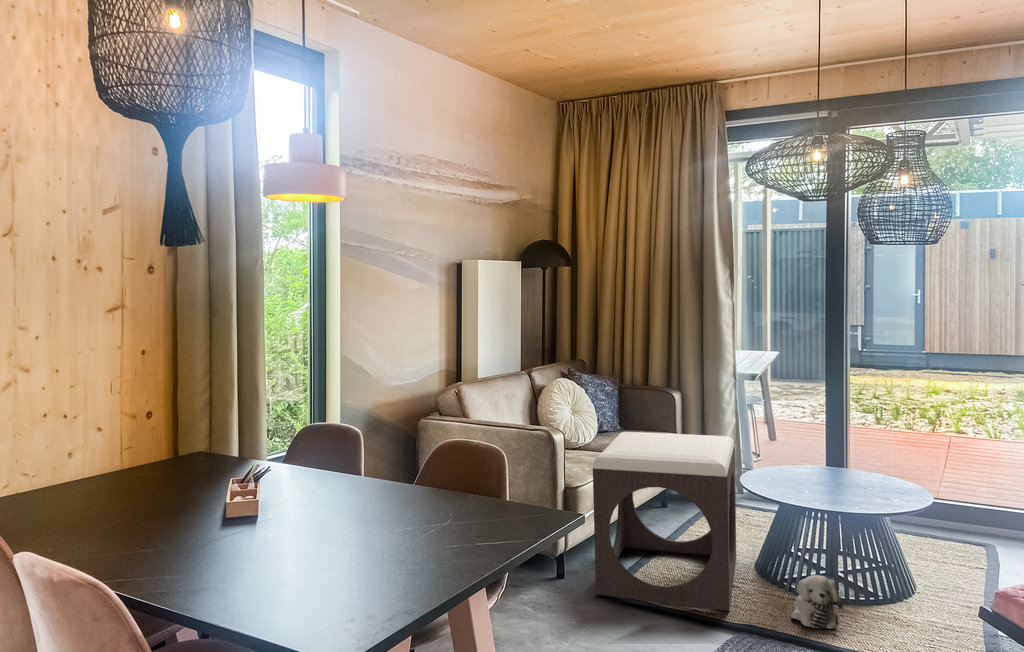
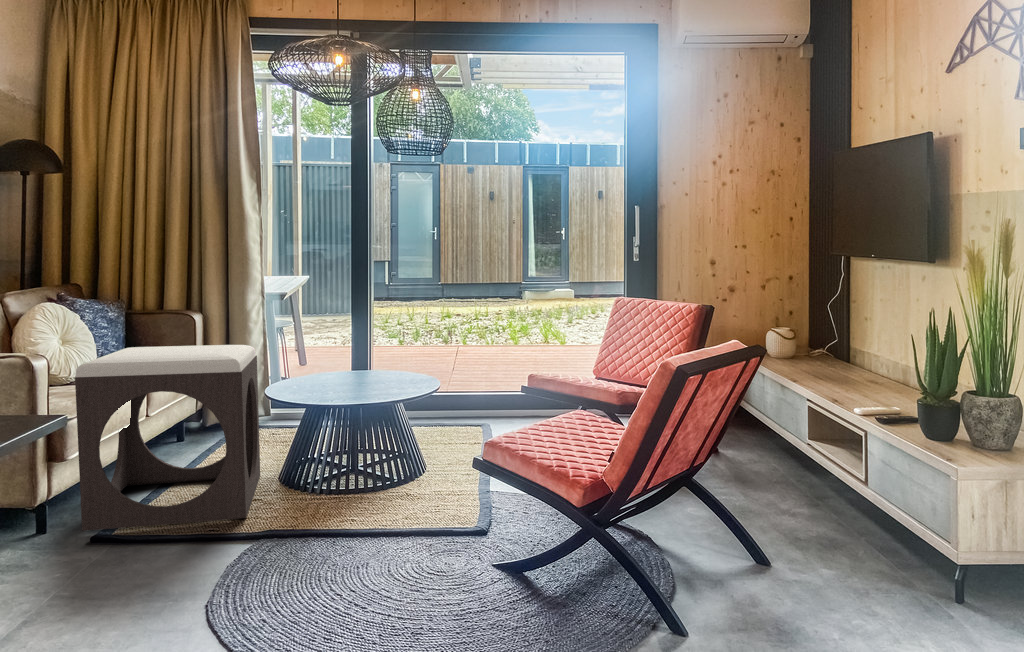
plush toy: present [791,575,843,629] -> none [311,463,360,516]

